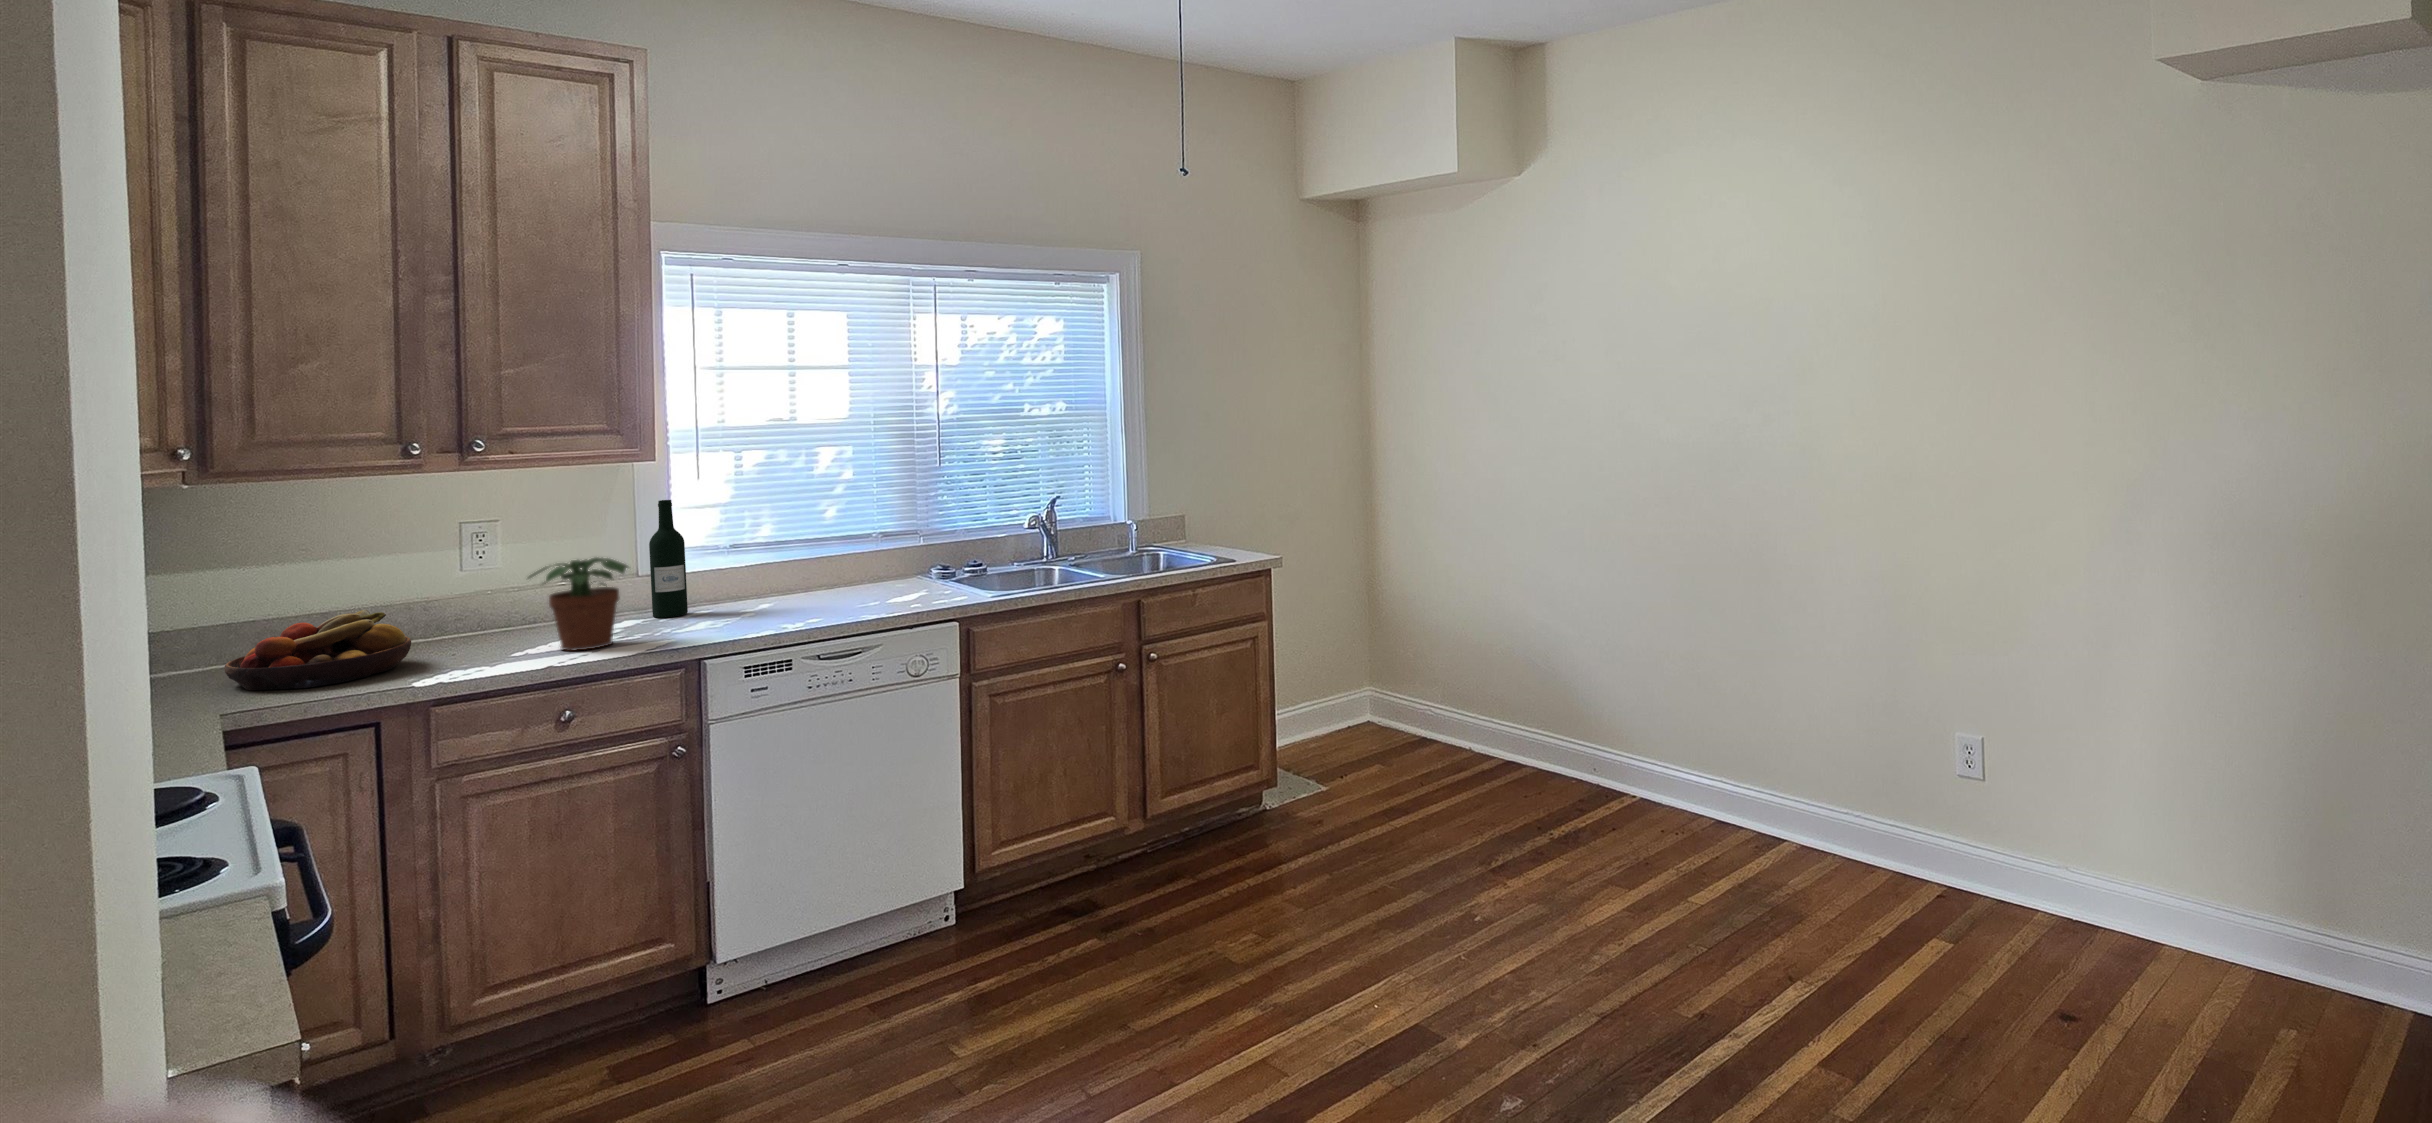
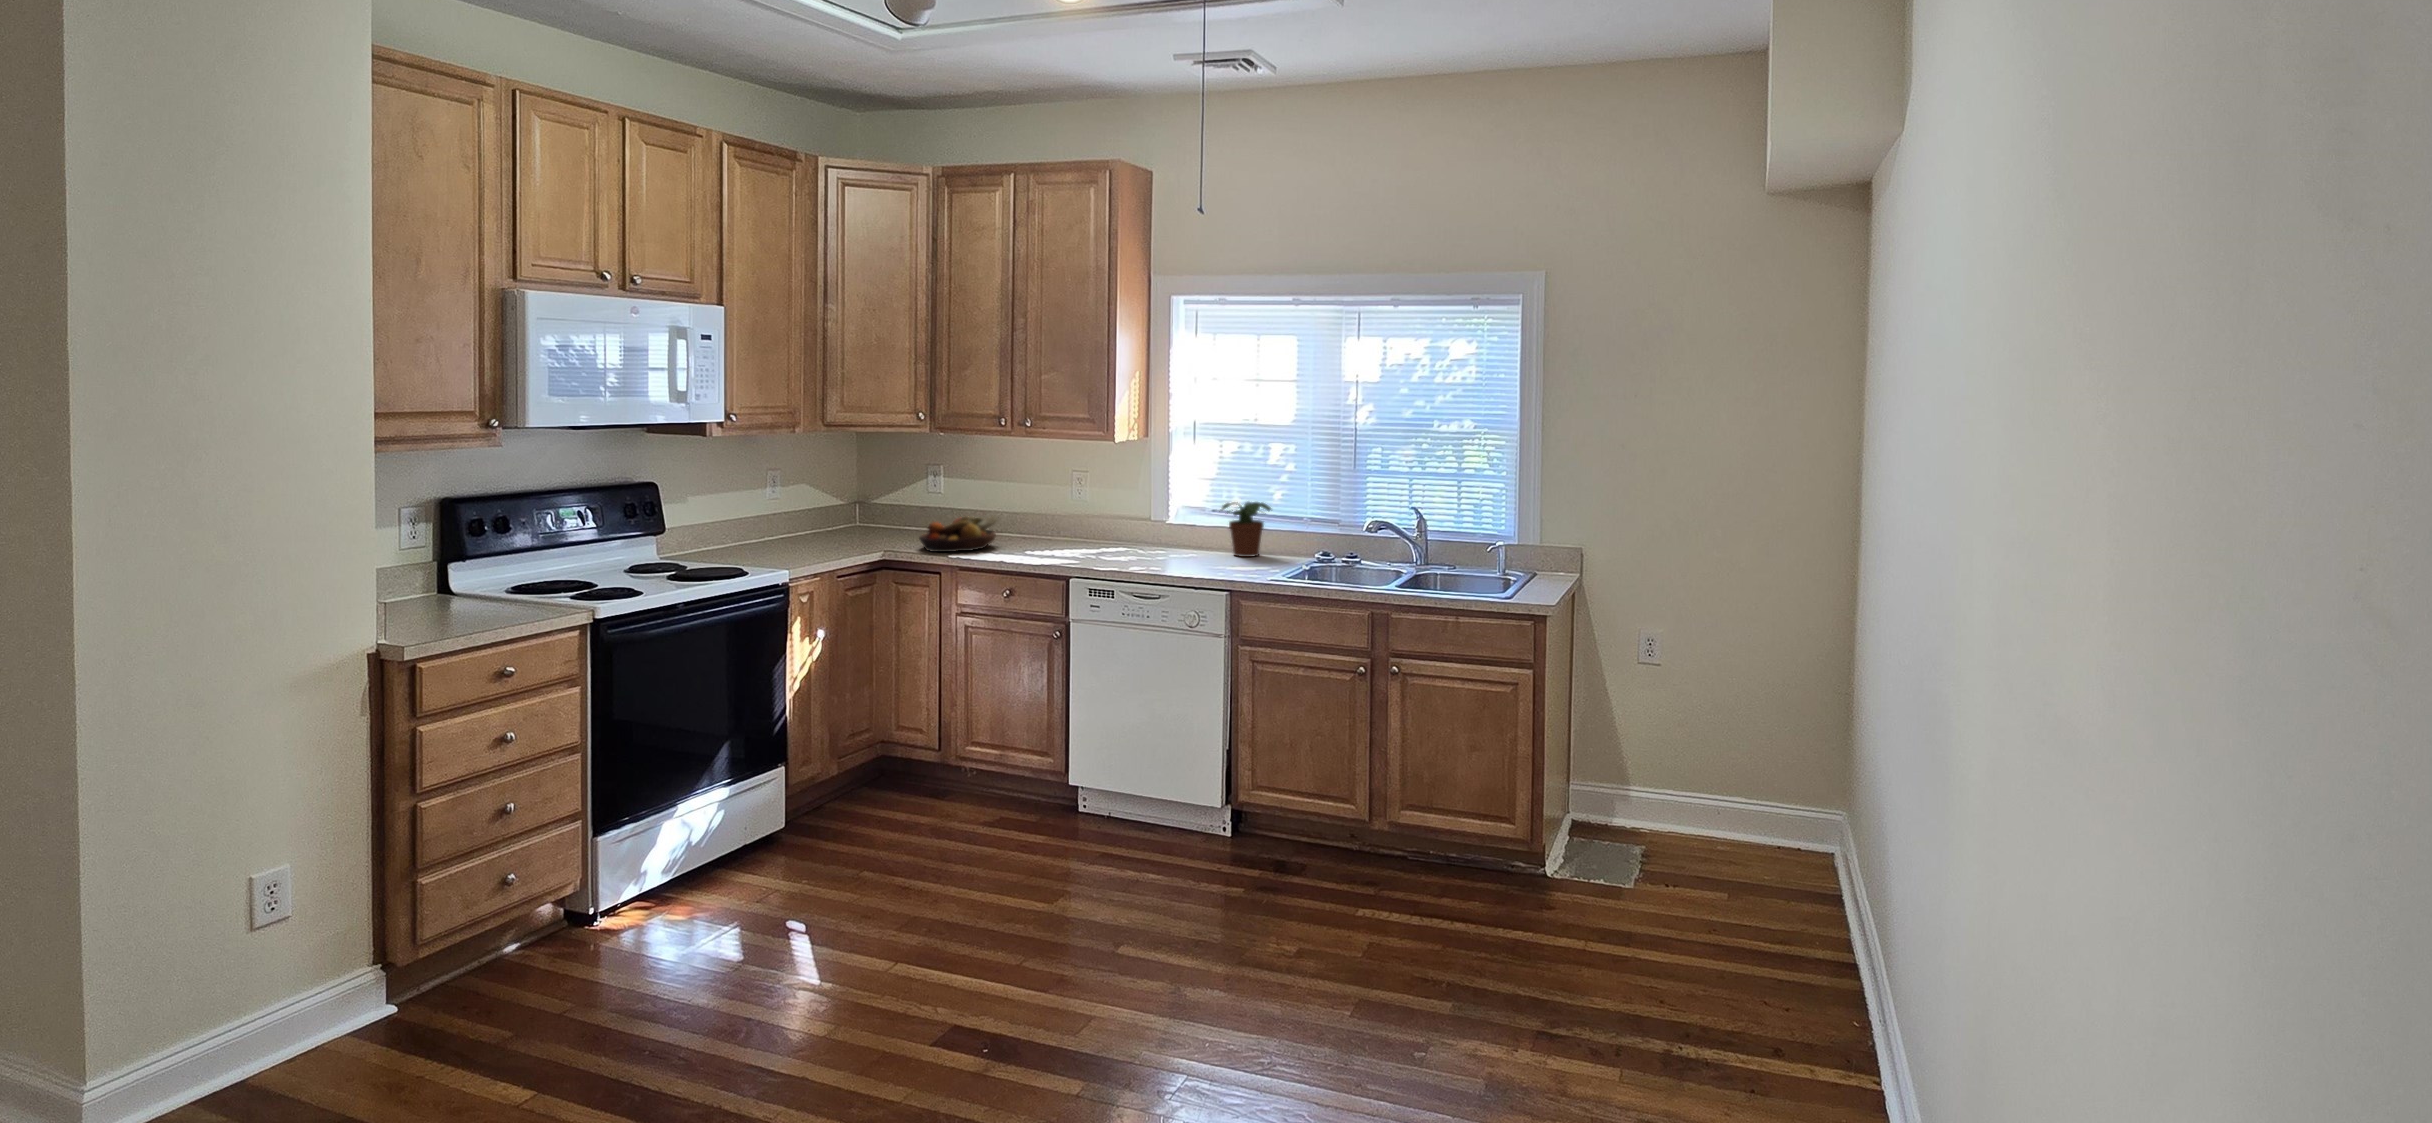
wine bottle: present [649,500,688,618] -> none [1131,472,1150,551]
potted plant: present [528,558,628,651] -> present [1222,502,1271,557]

